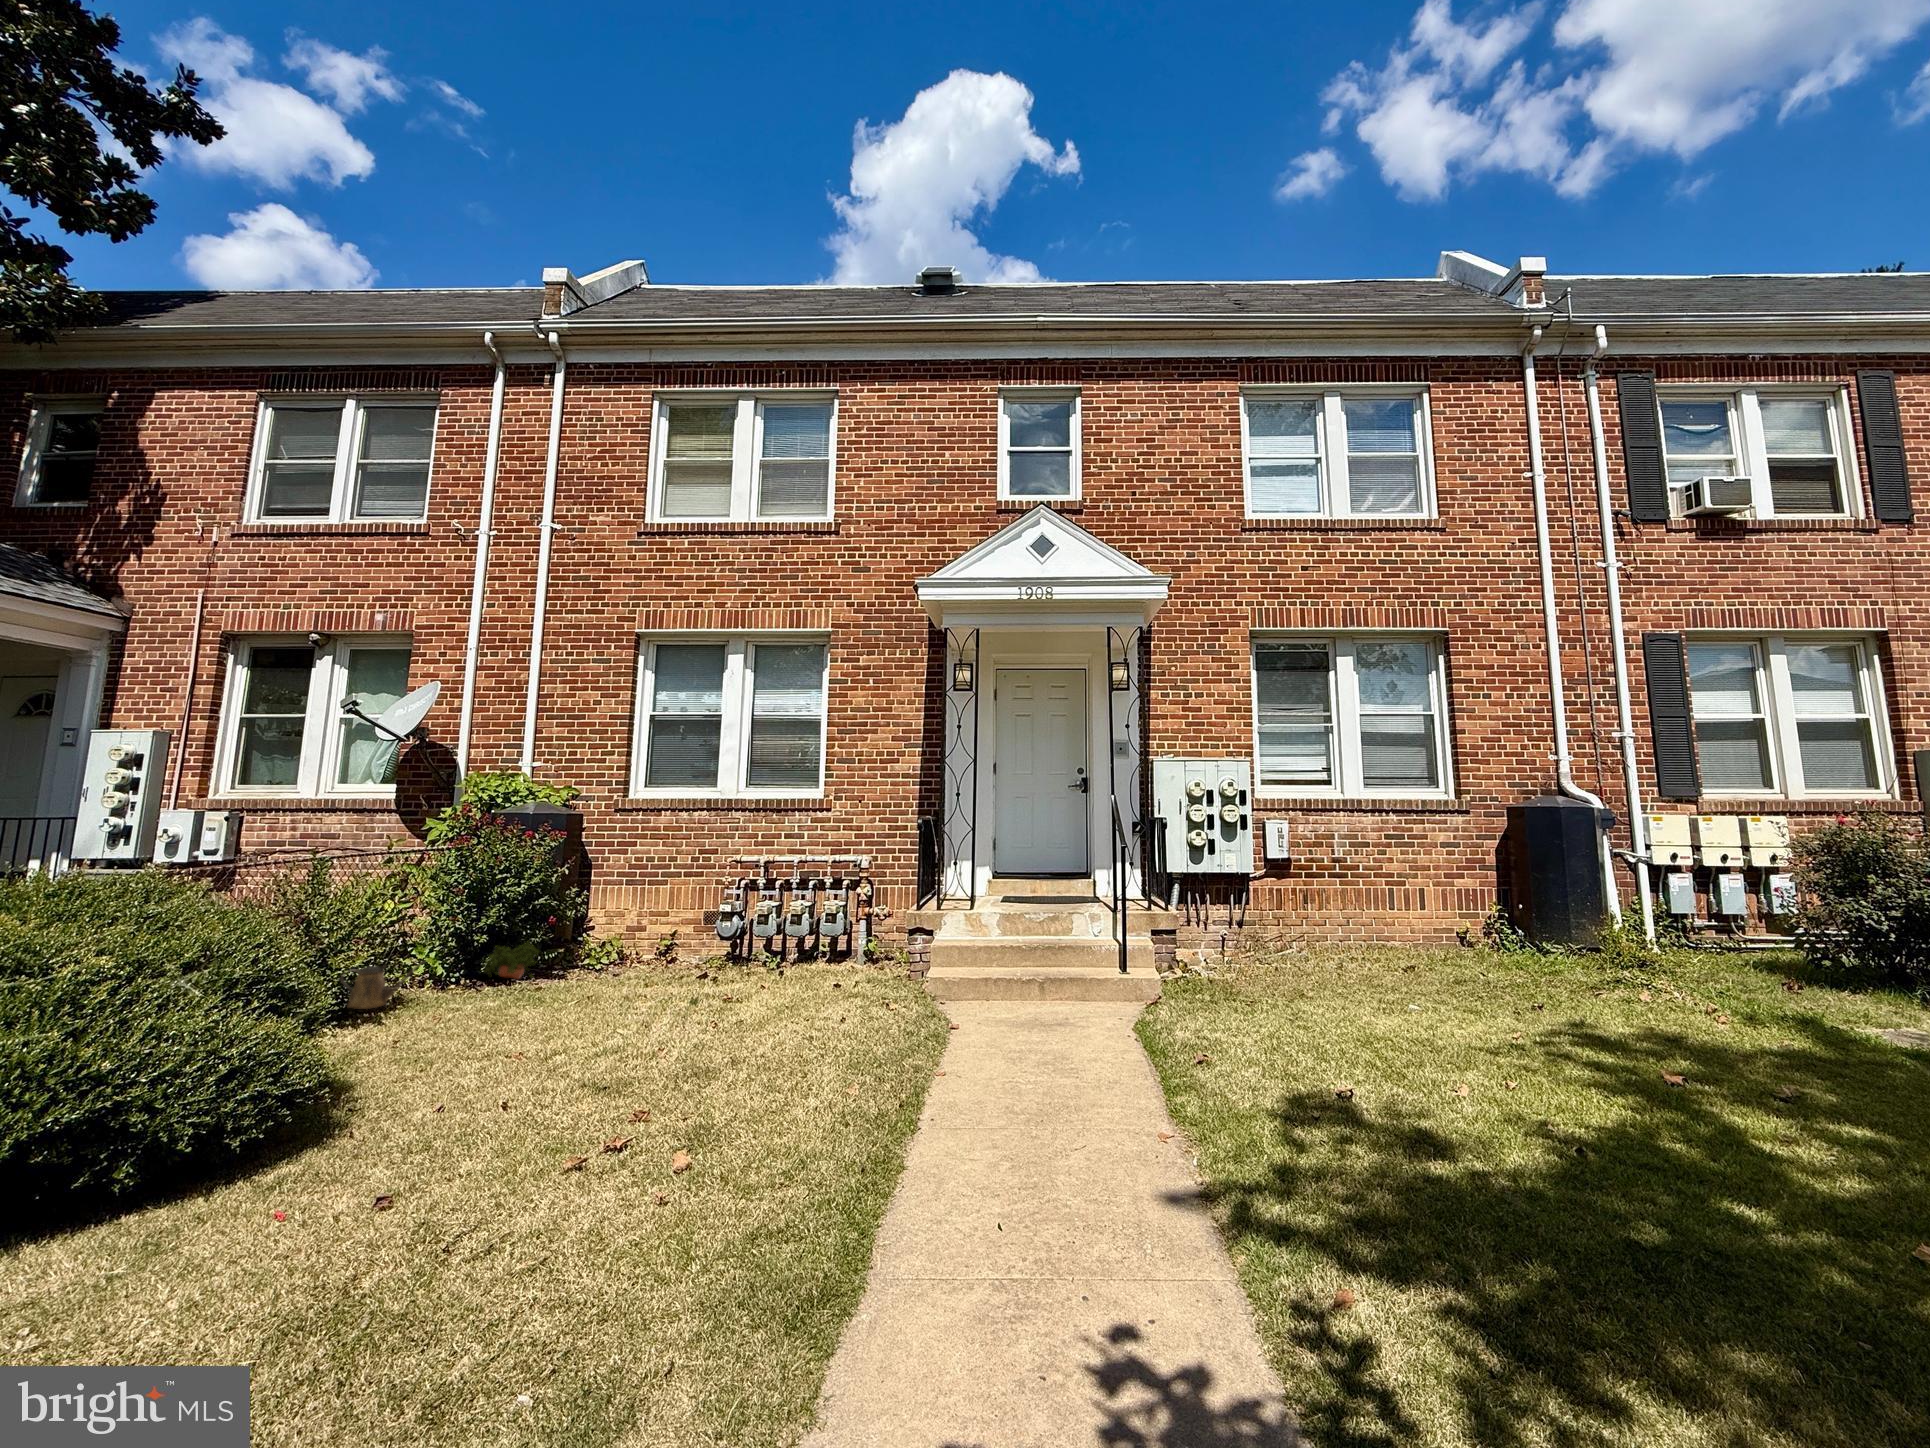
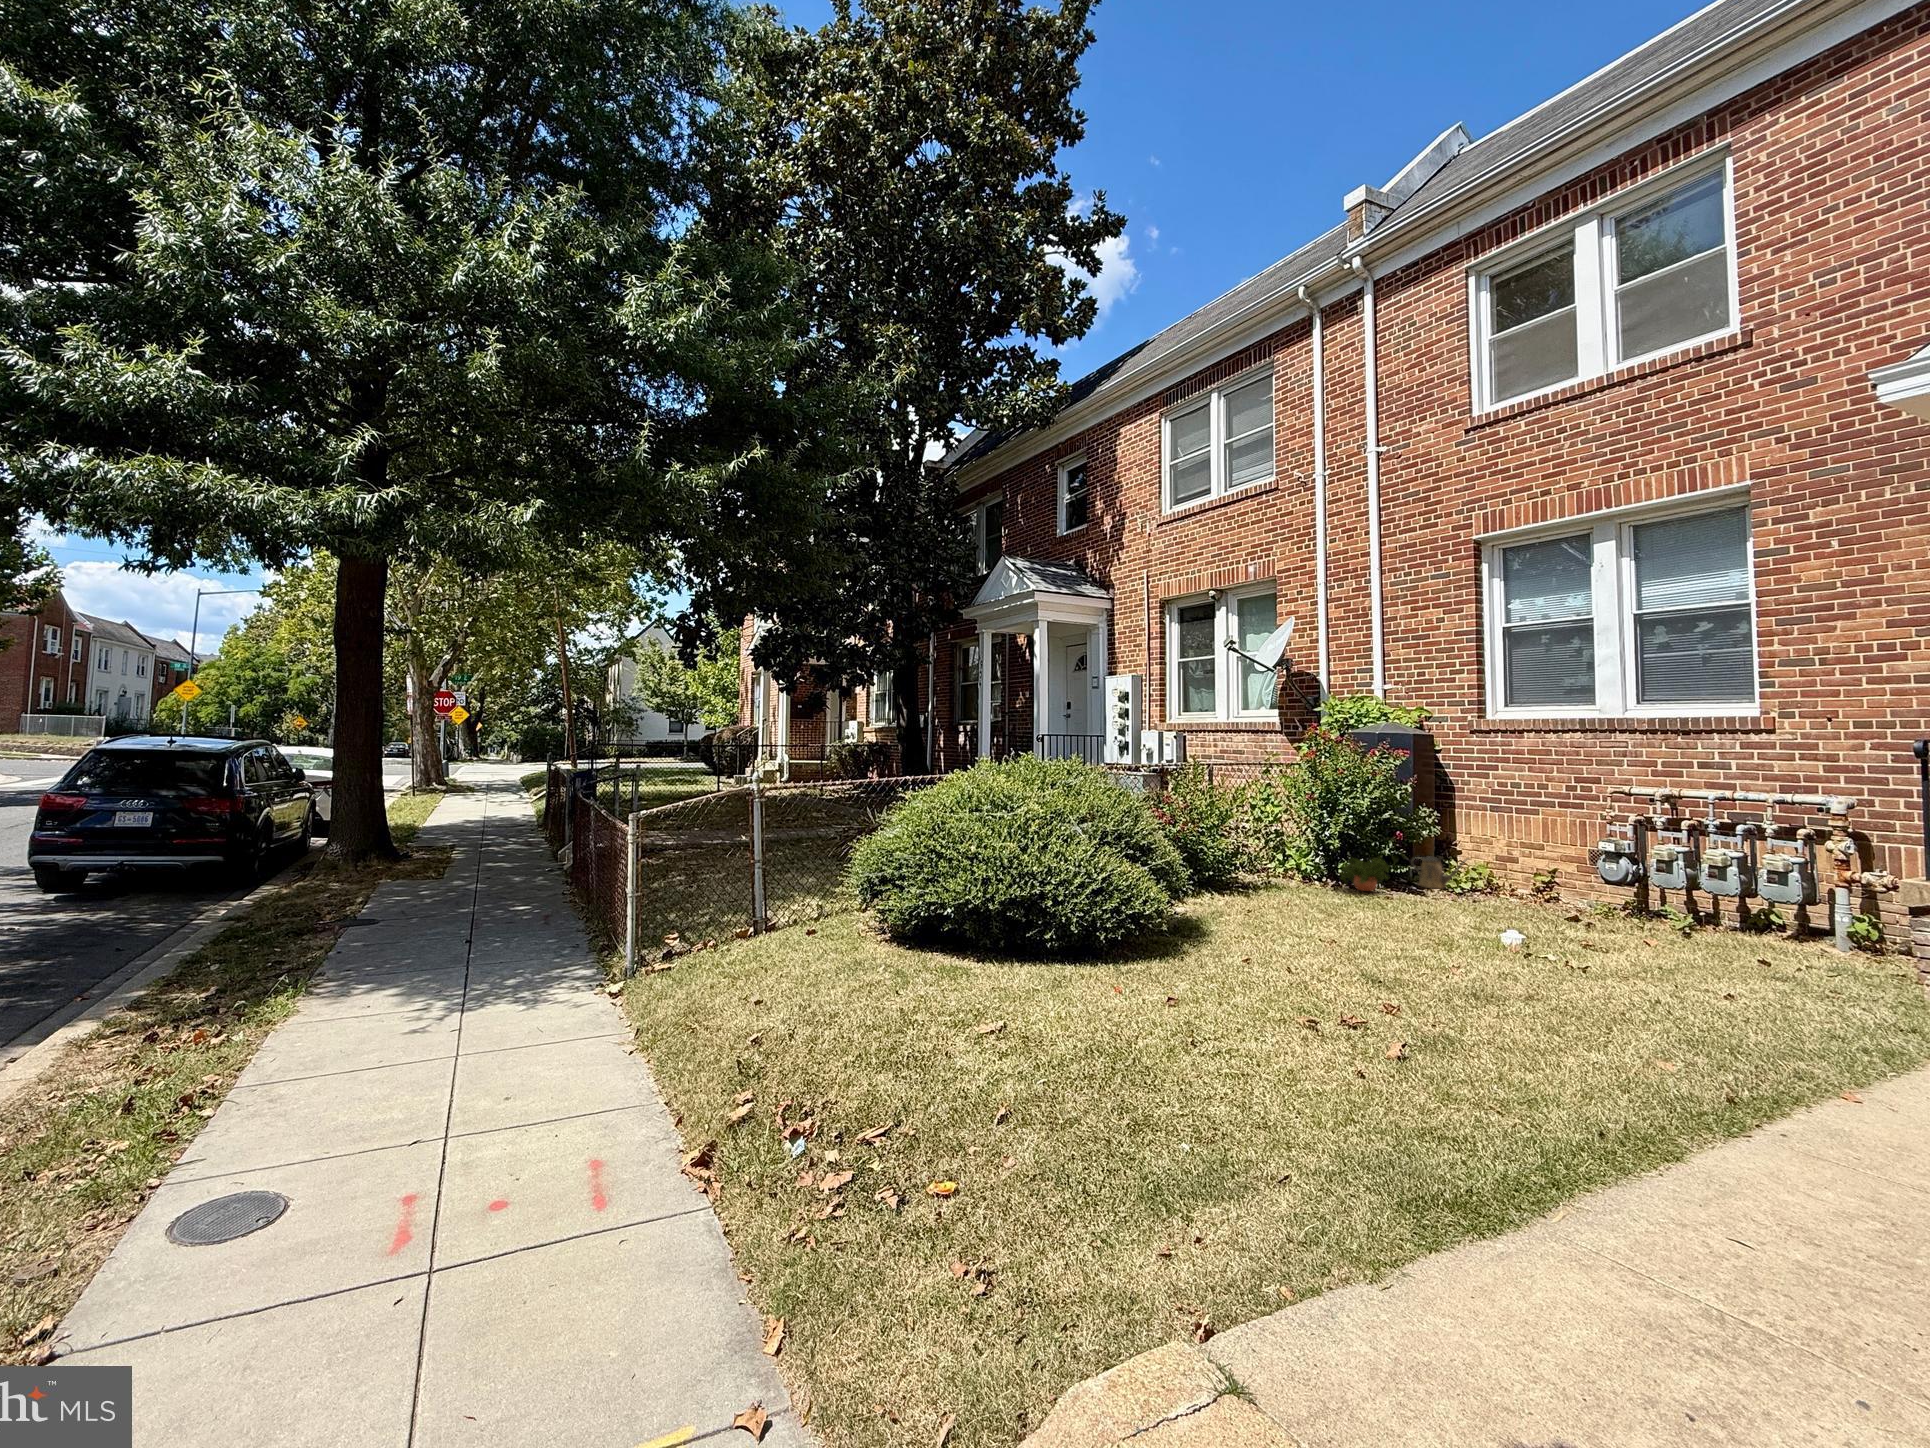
watering can: present [341,962,424,1009] -> present [1411,857,1468,889]

